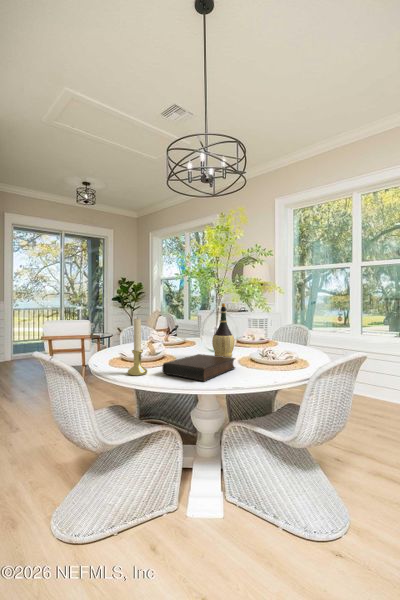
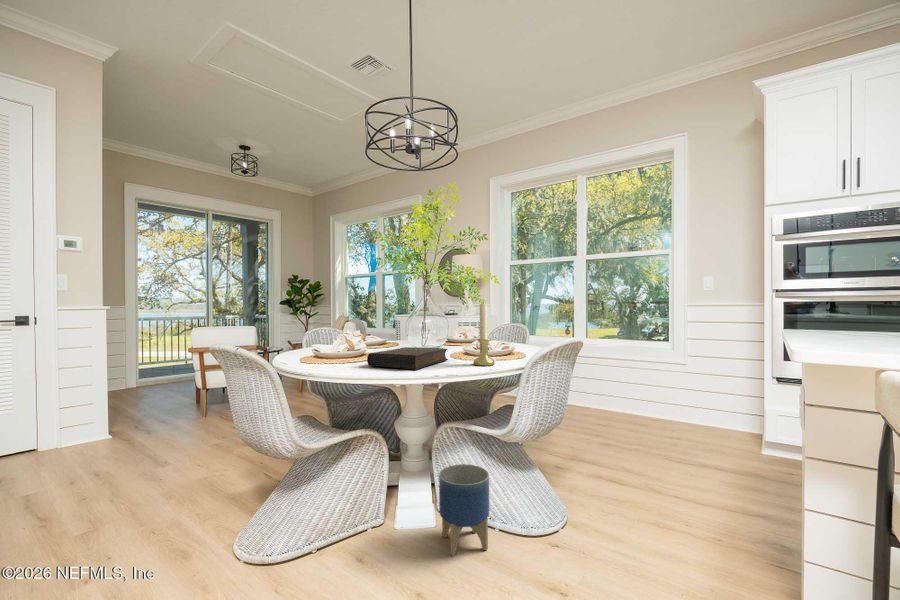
wine bottle: present [212,303,235,357] -> none [420,291,445,354]
candle holder: present [128,318,147,376] -> present [473,304,495,366]
planter: none [226,465,272,553] -> present [439,464,489,556]

